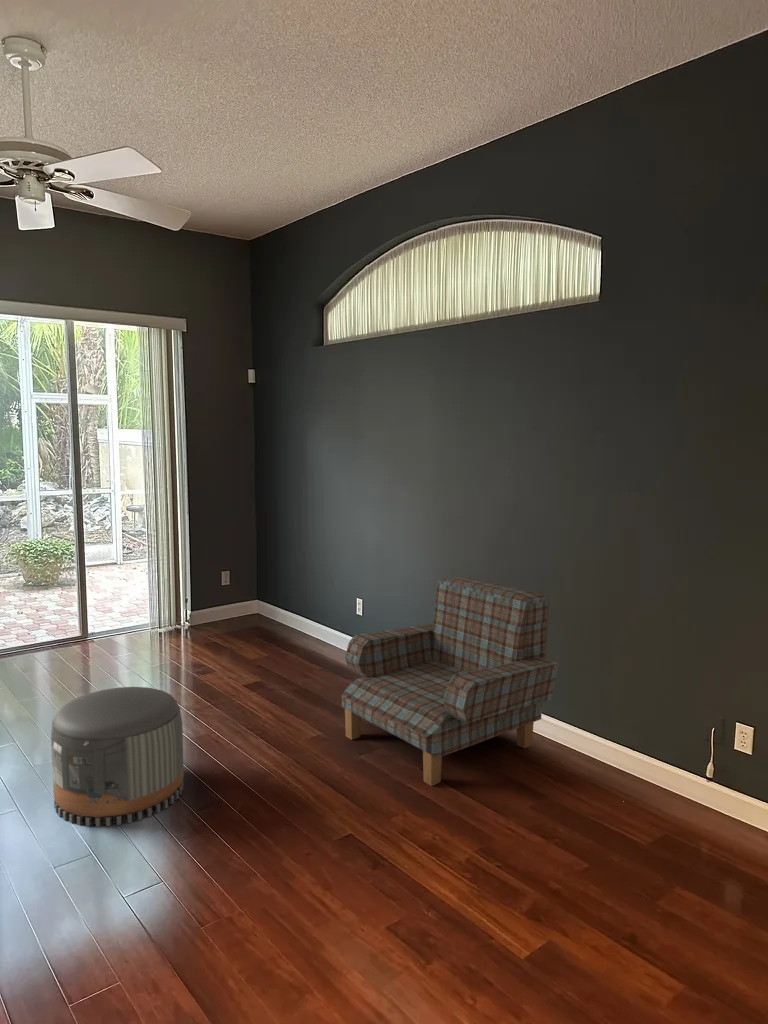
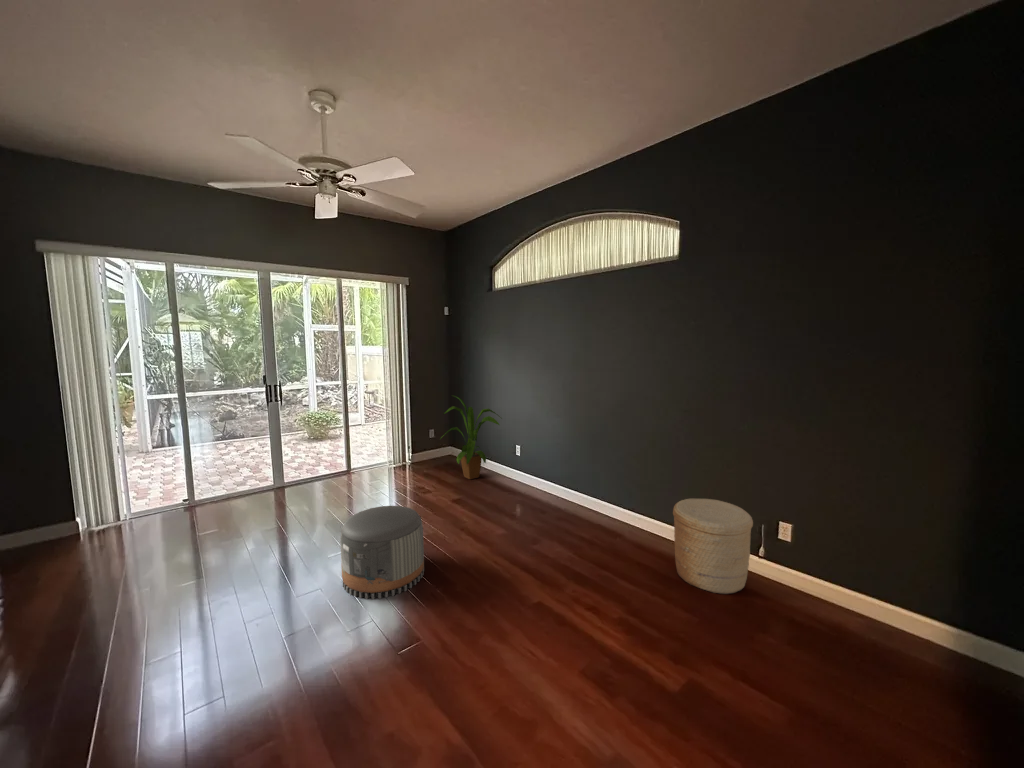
house plant: none [233,516,337,653] -> present [441,396,500,479]
armchair: present [342,577,559,786] -> none [518,431,656,566]
woven basket: none [574,684,695,831] -> present [673,499,753,594]

